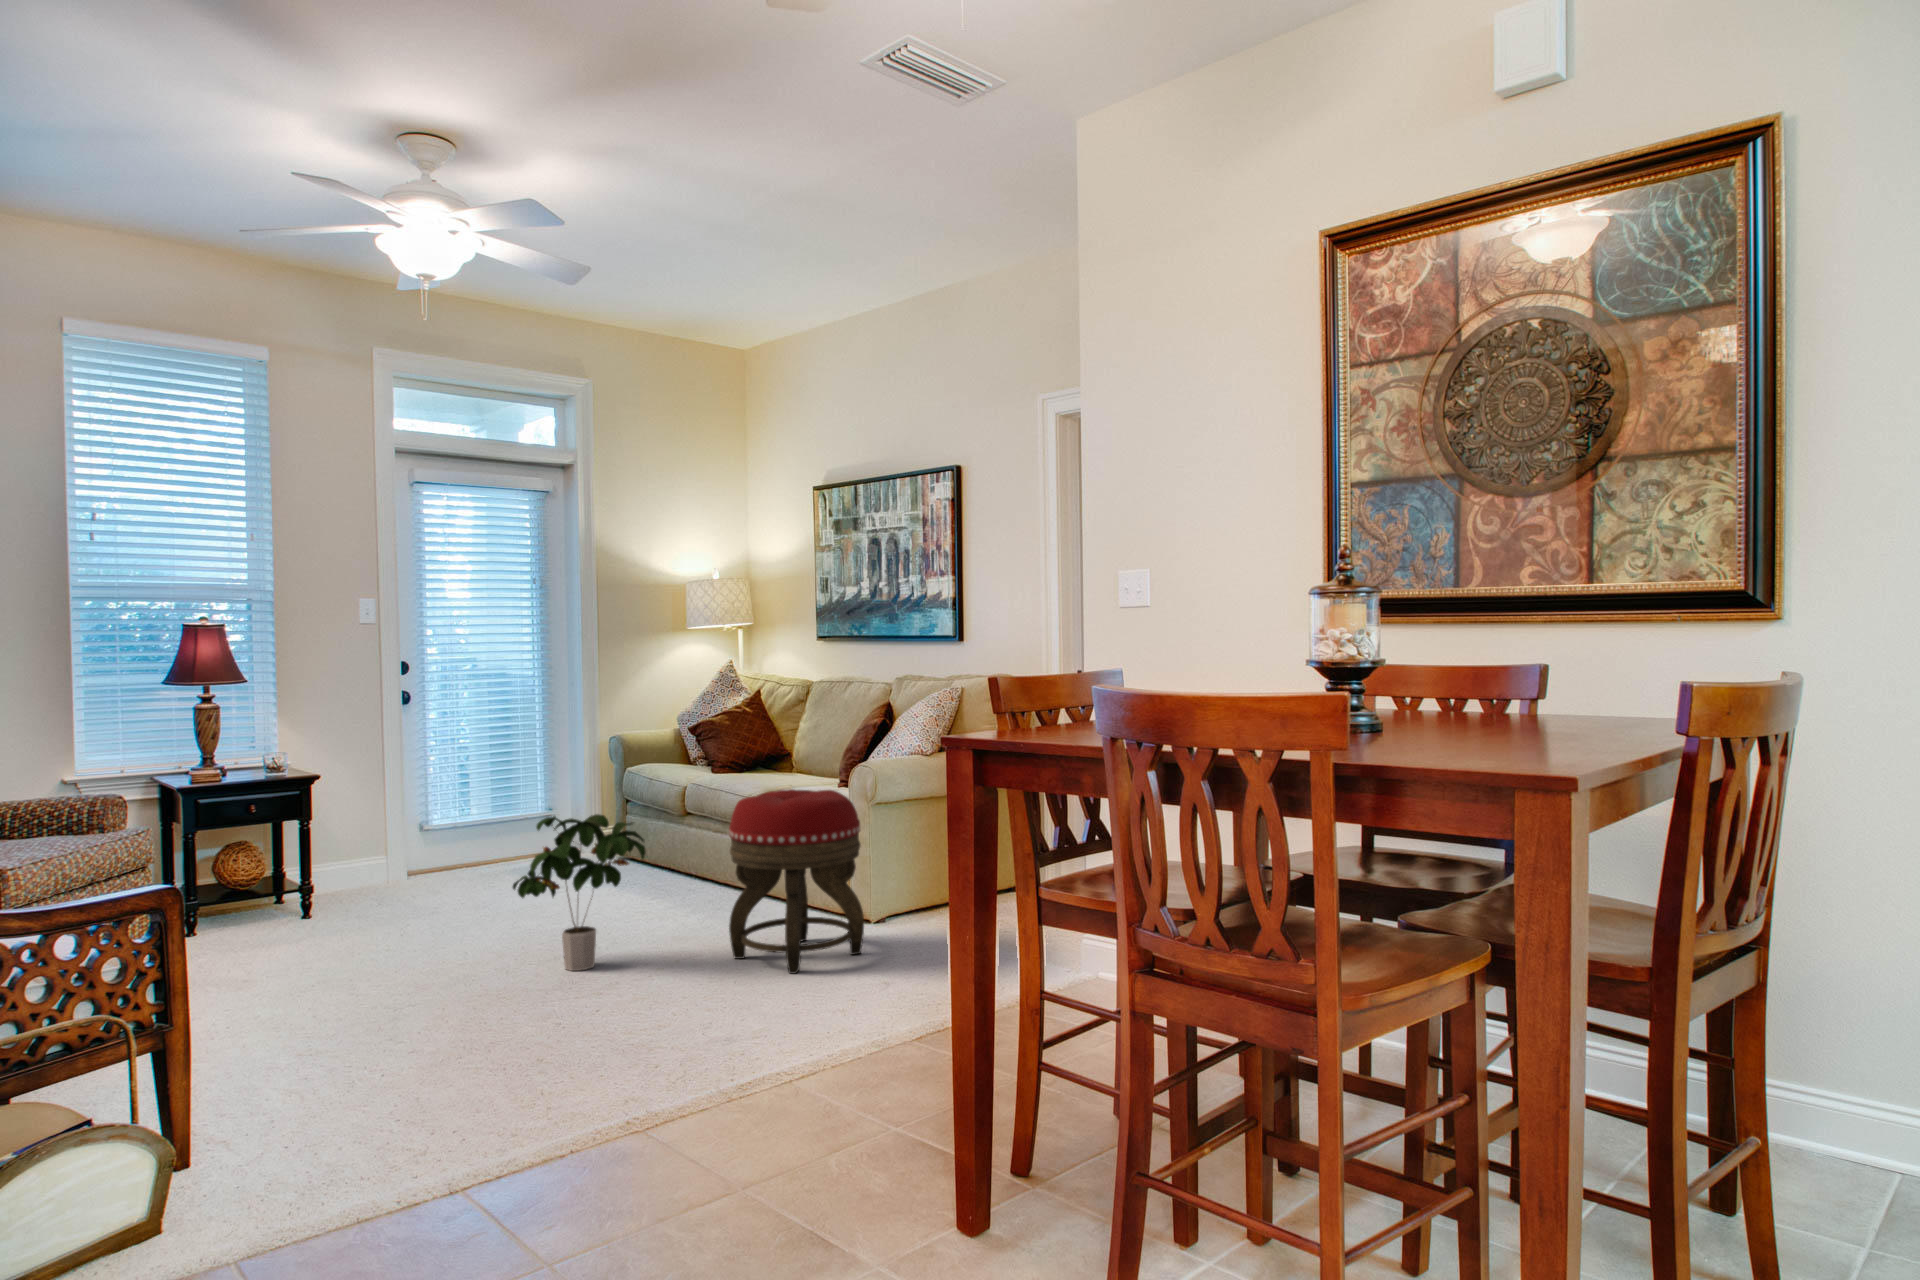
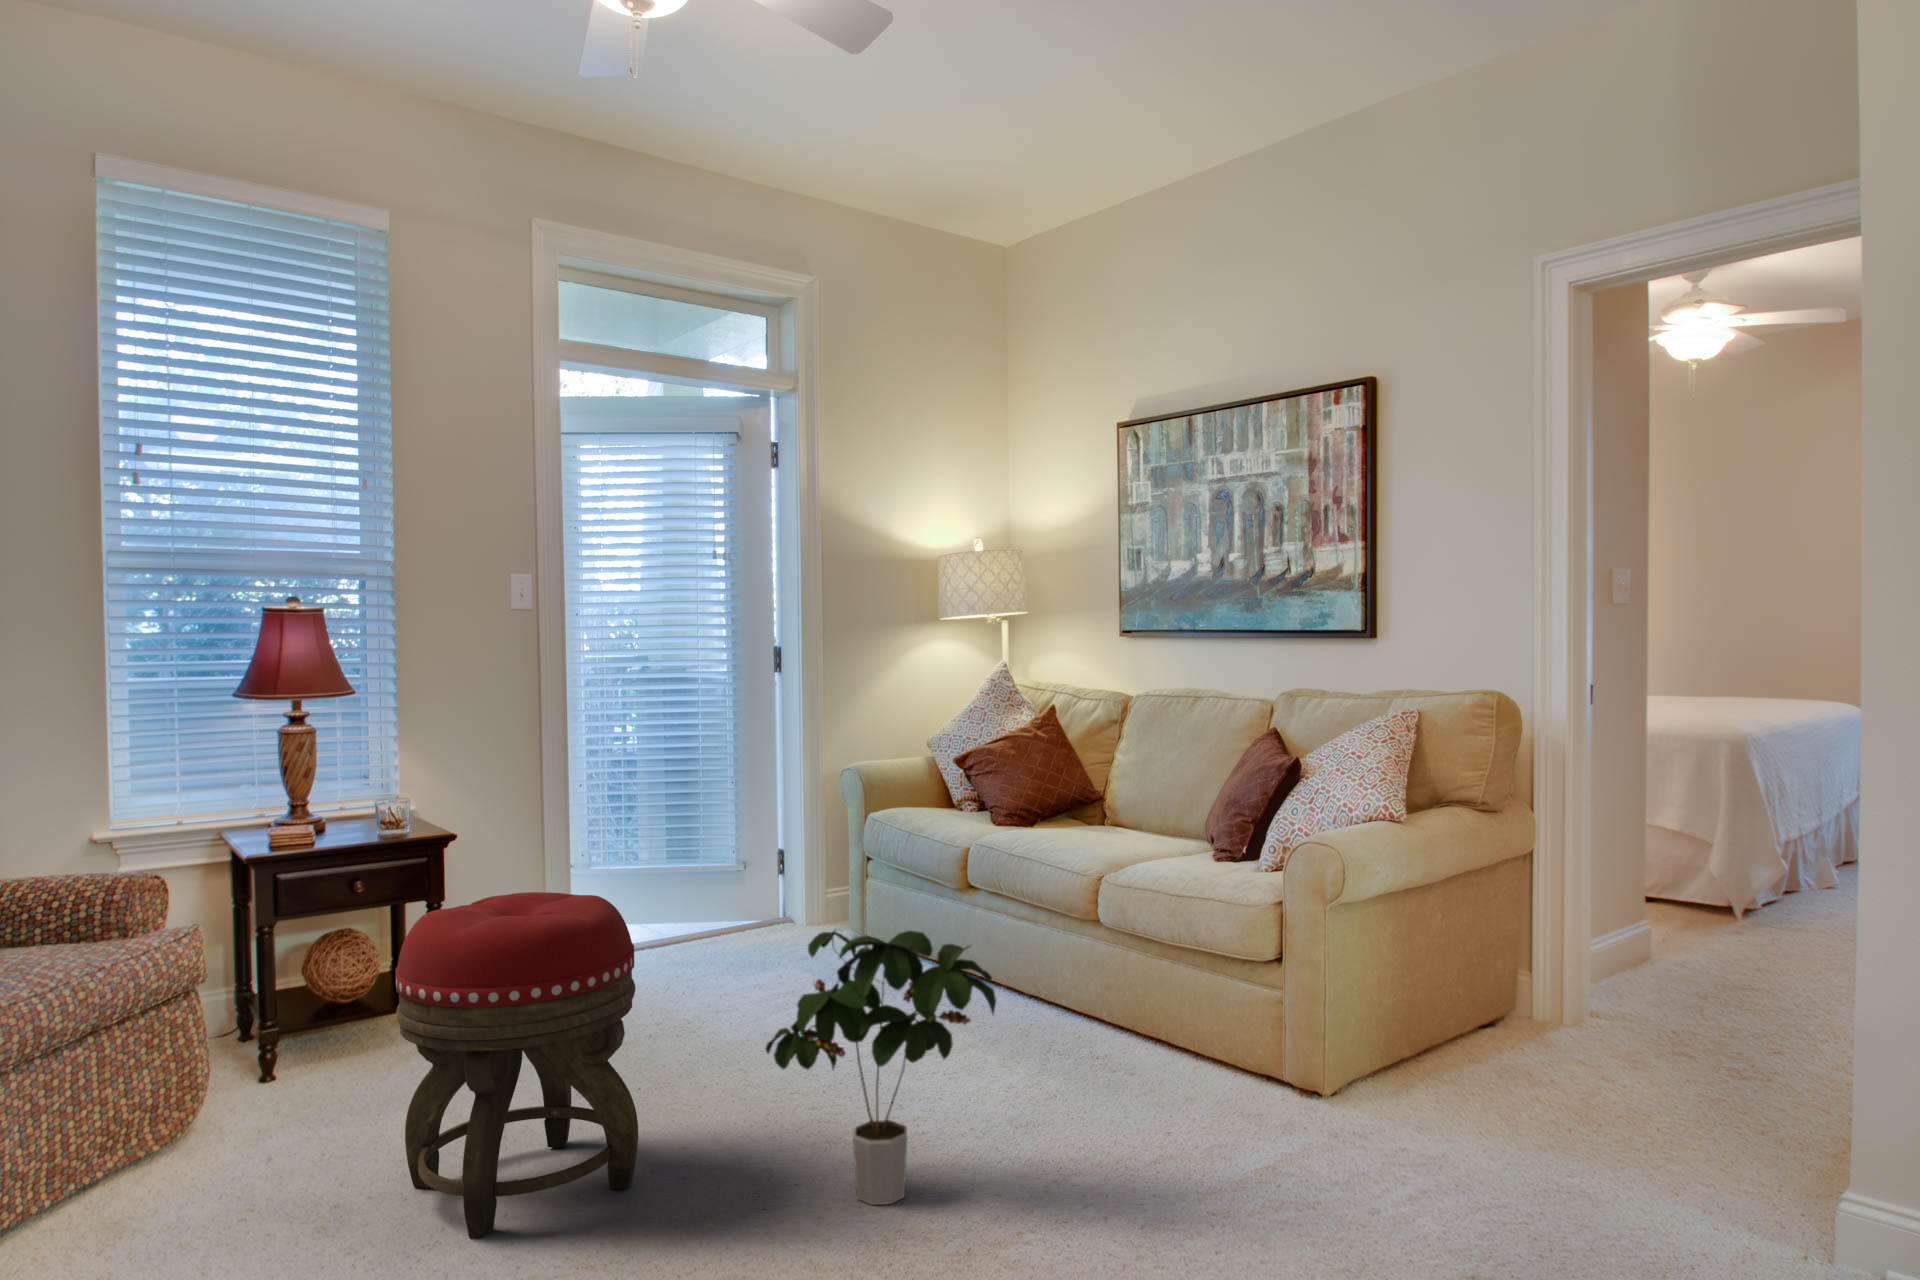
footstool: present [729,789,864,974] -> present [396,892,638,1238]

